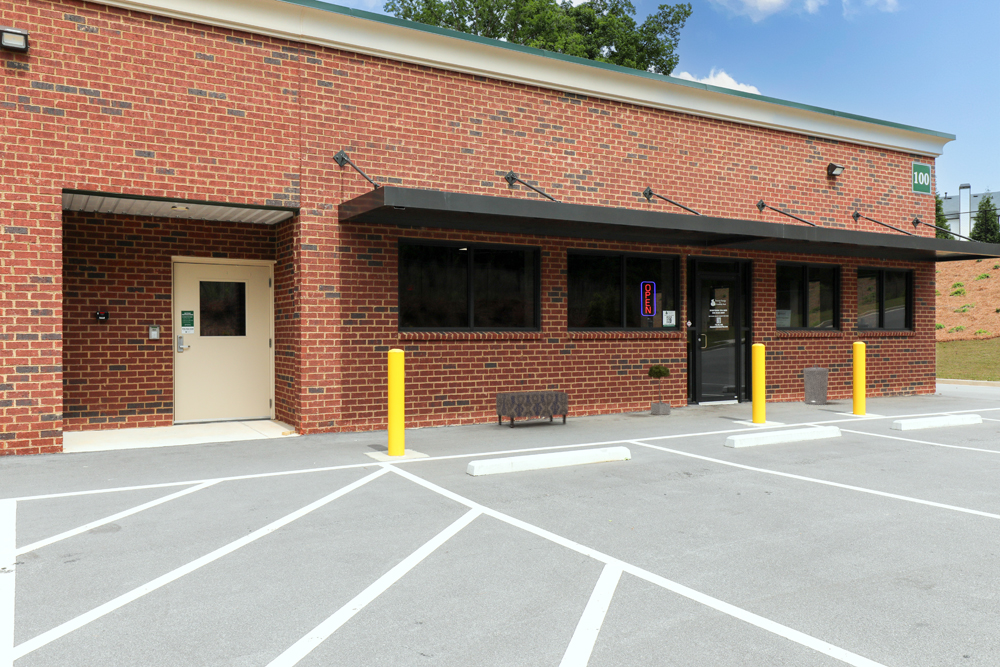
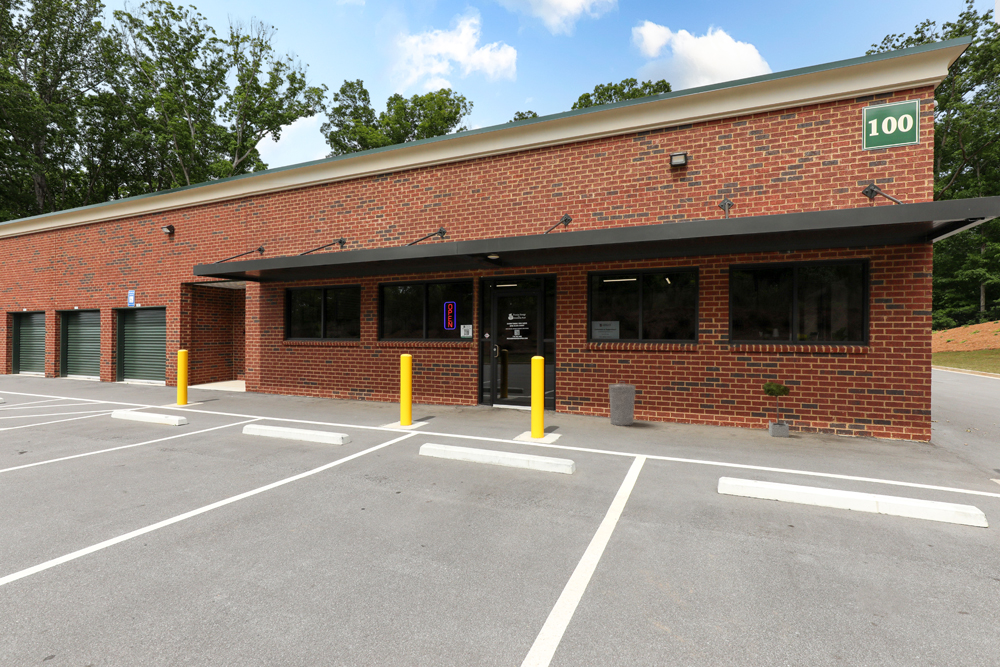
potted tree: present [648,365,671,415] -> present [763,382,790,437]
bench: present [496,391,568,428] -> none [313,379,362,404]

